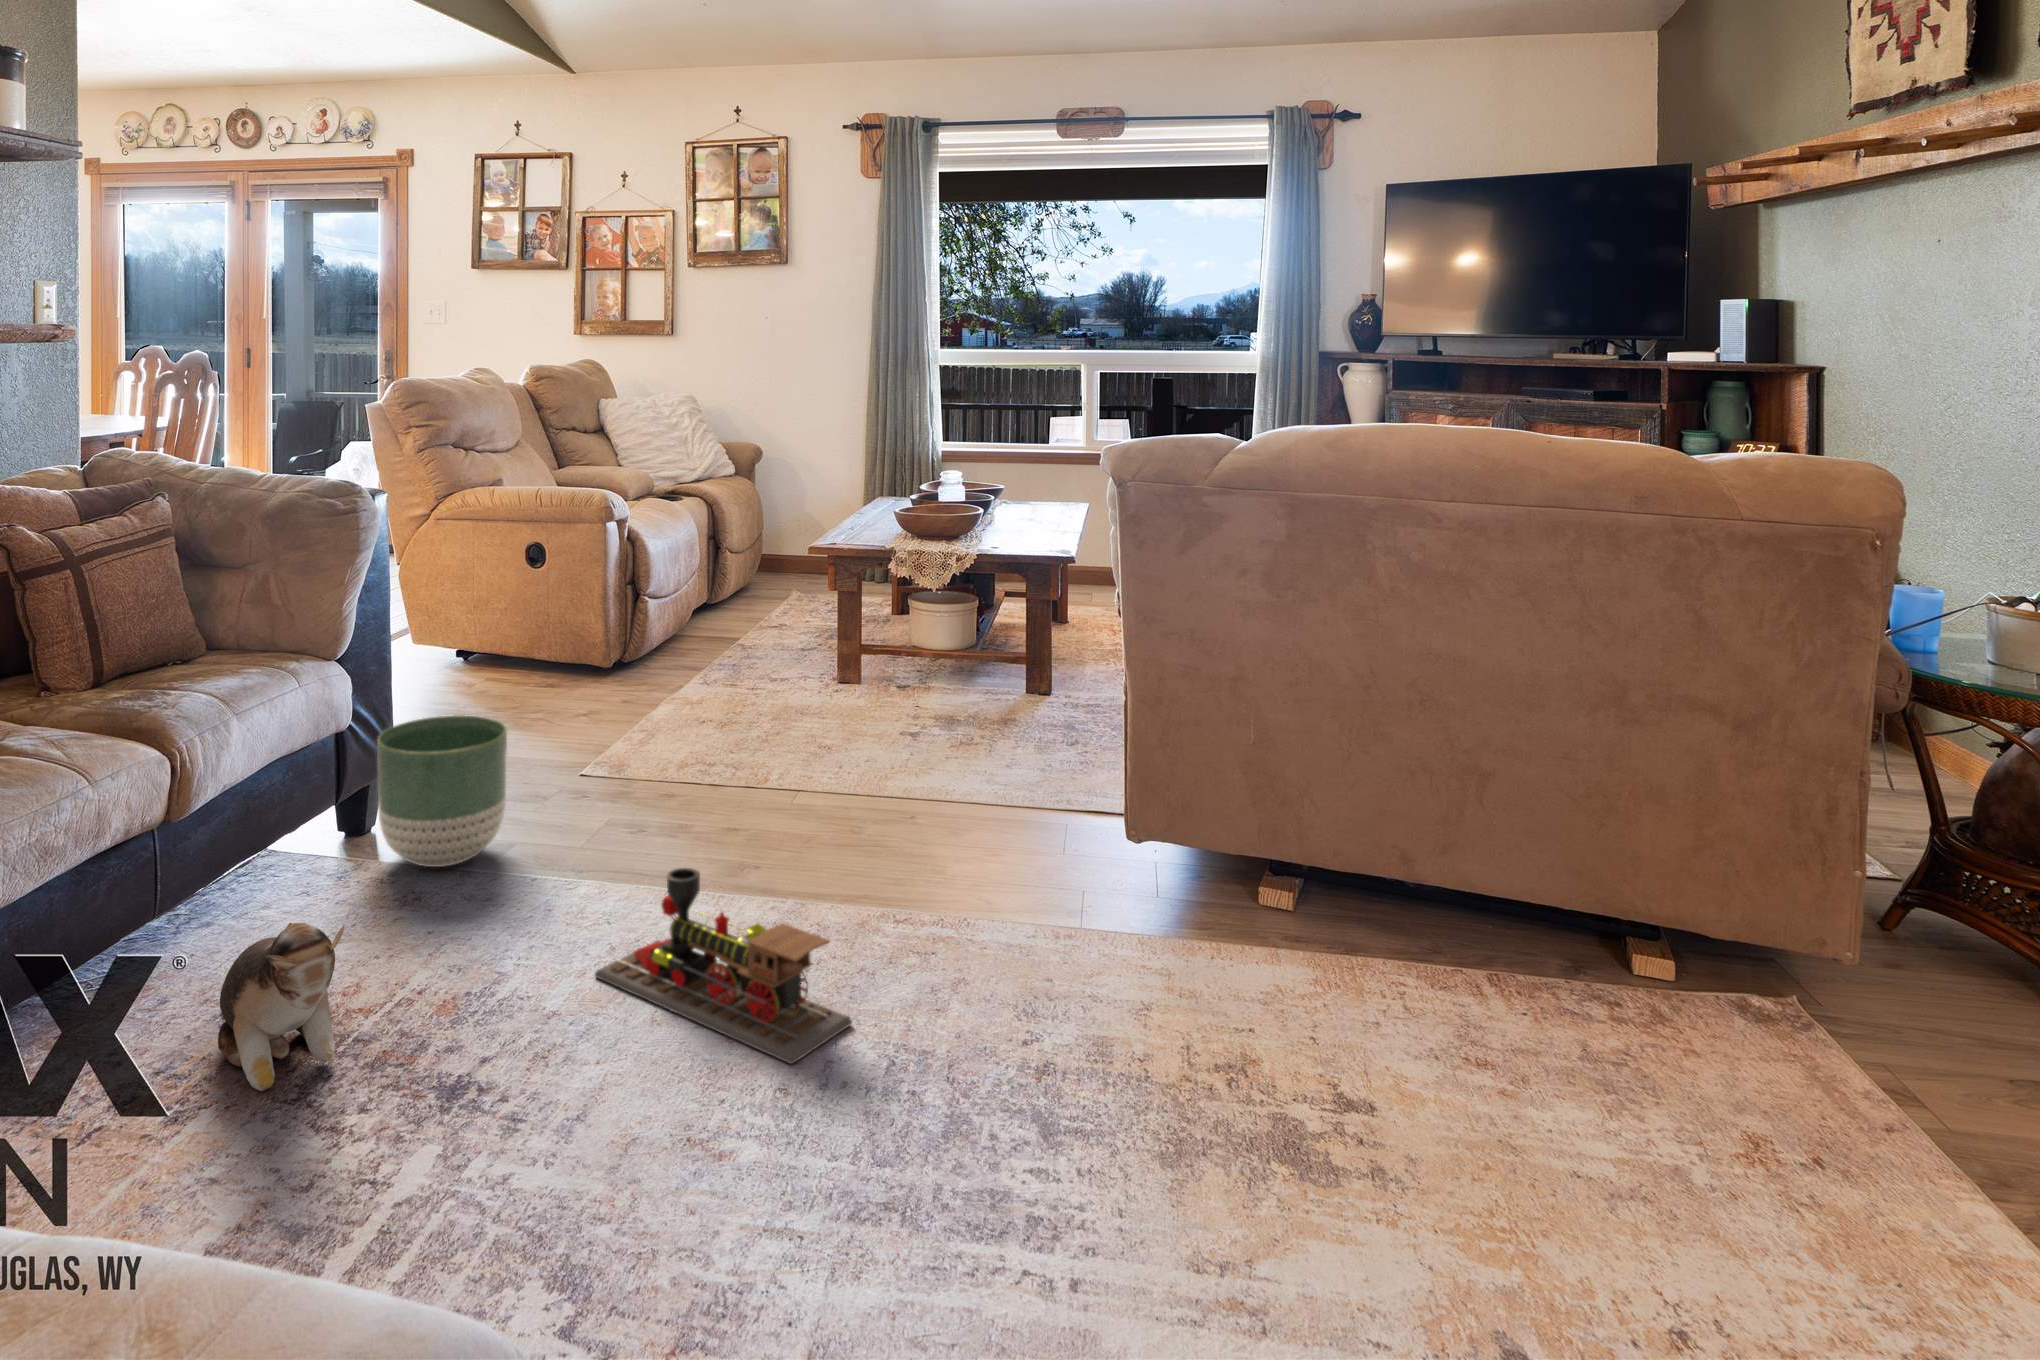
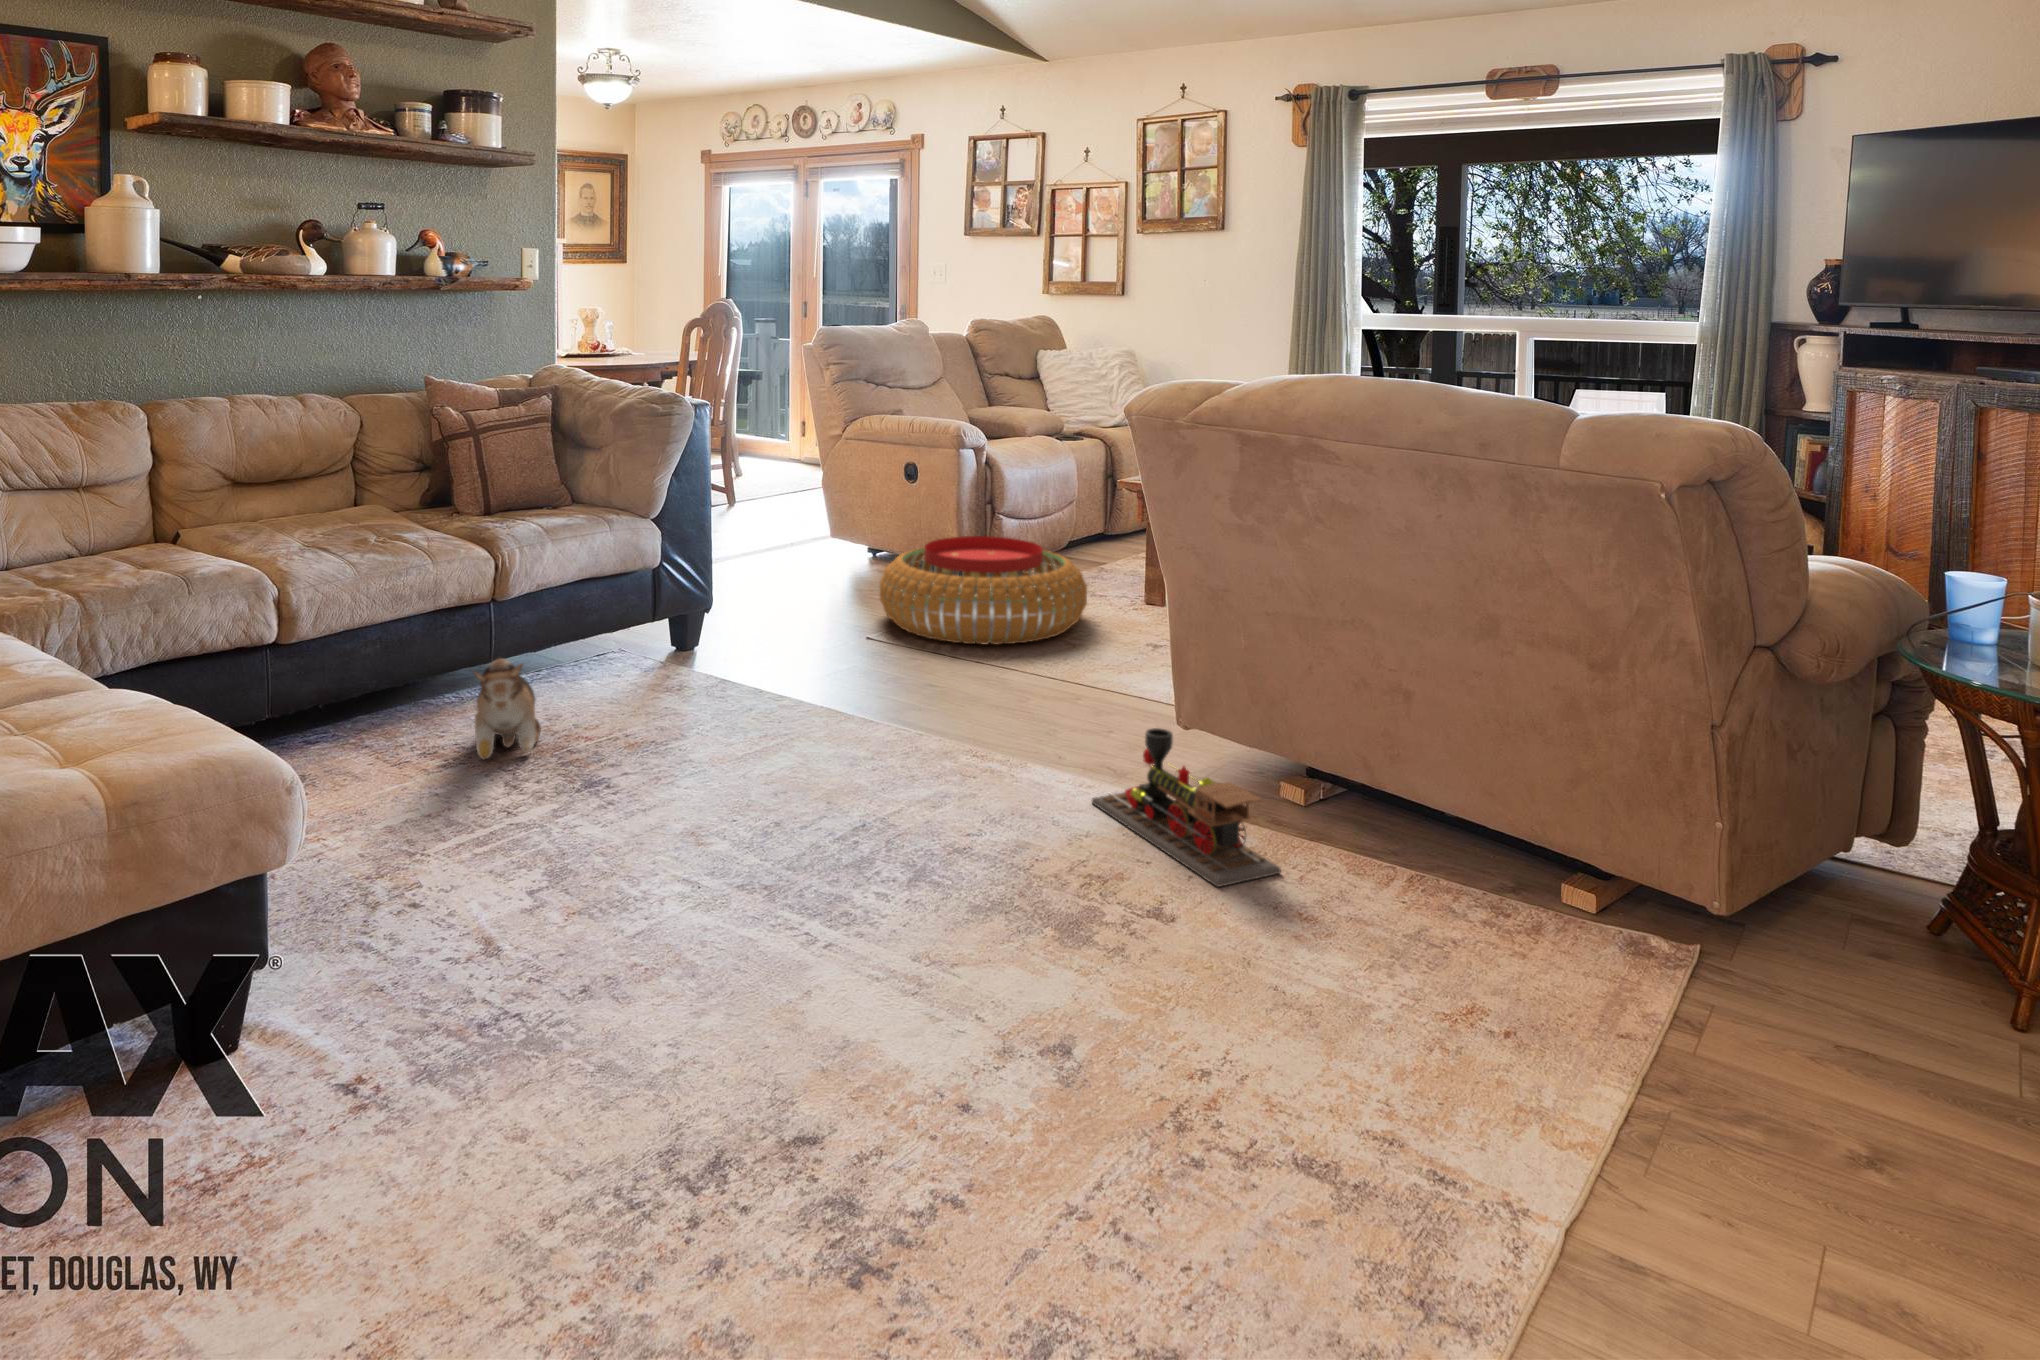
pouf: none [581,626,834,766] -> present [880,536,1087,645]
planter: present [377,715,507,867] -> none [663,568,754,672]
toy train: present [595,868,852,1064] -> present [1092,728,1281,887]

